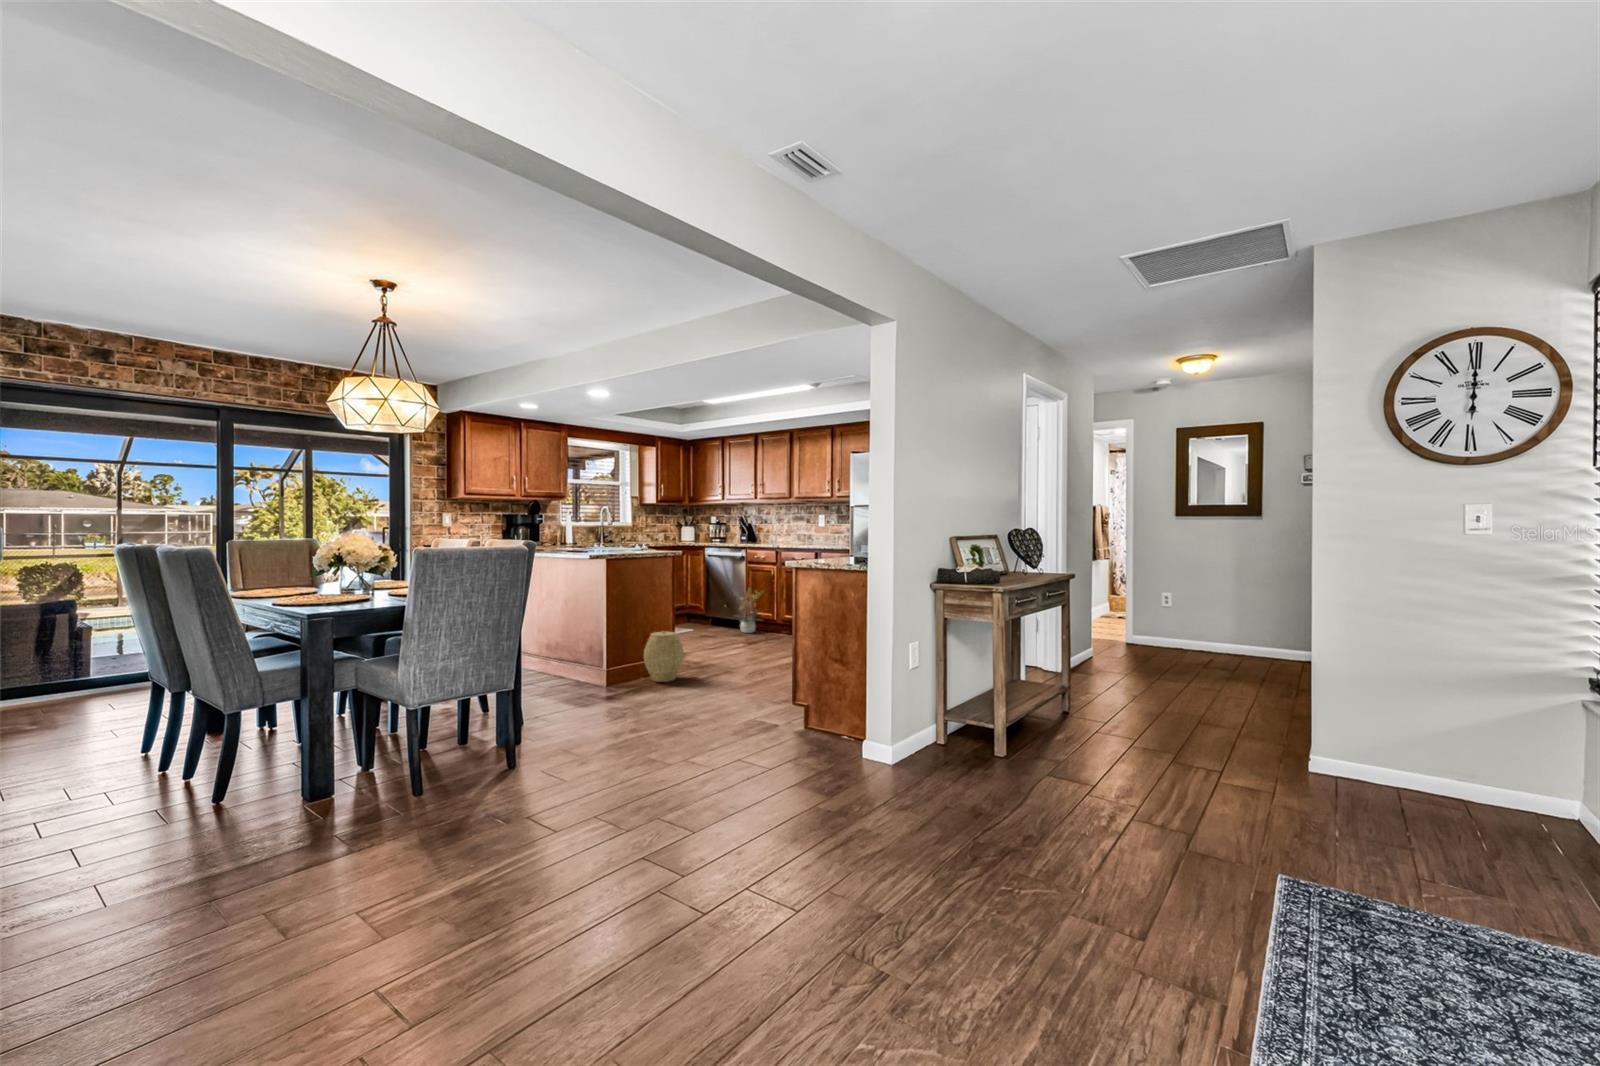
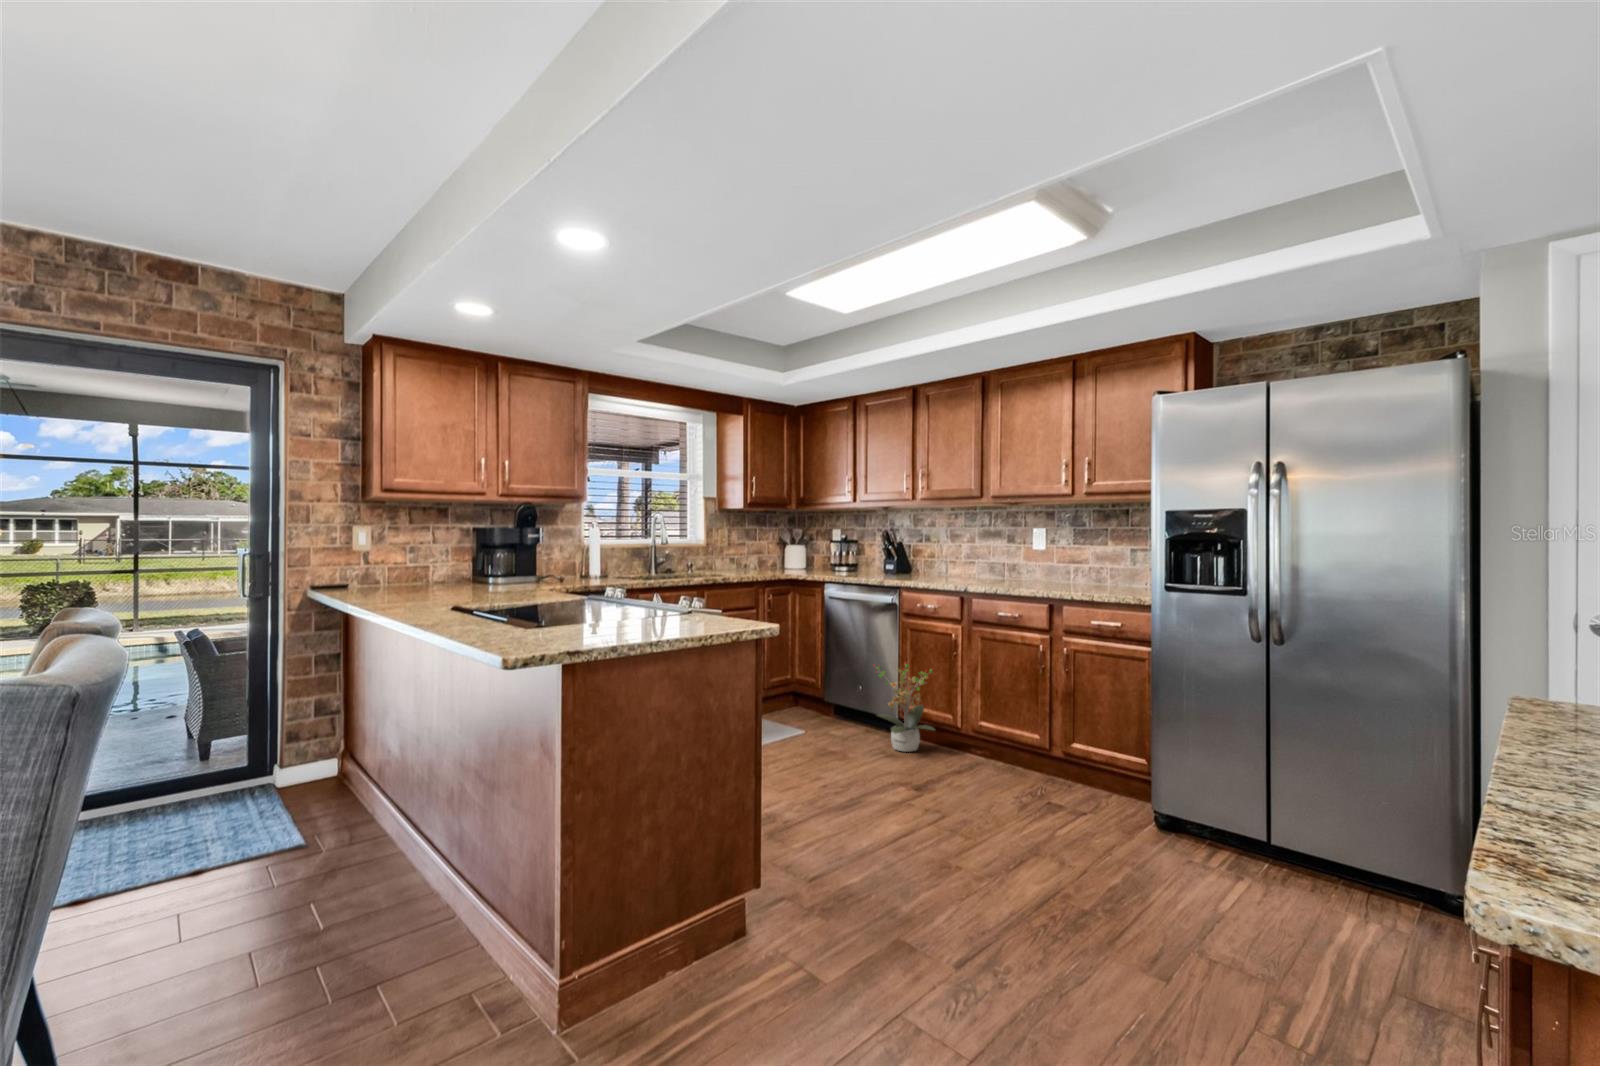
woven basket: present [644,631,684,682] -> none [666,850,776,1013]

